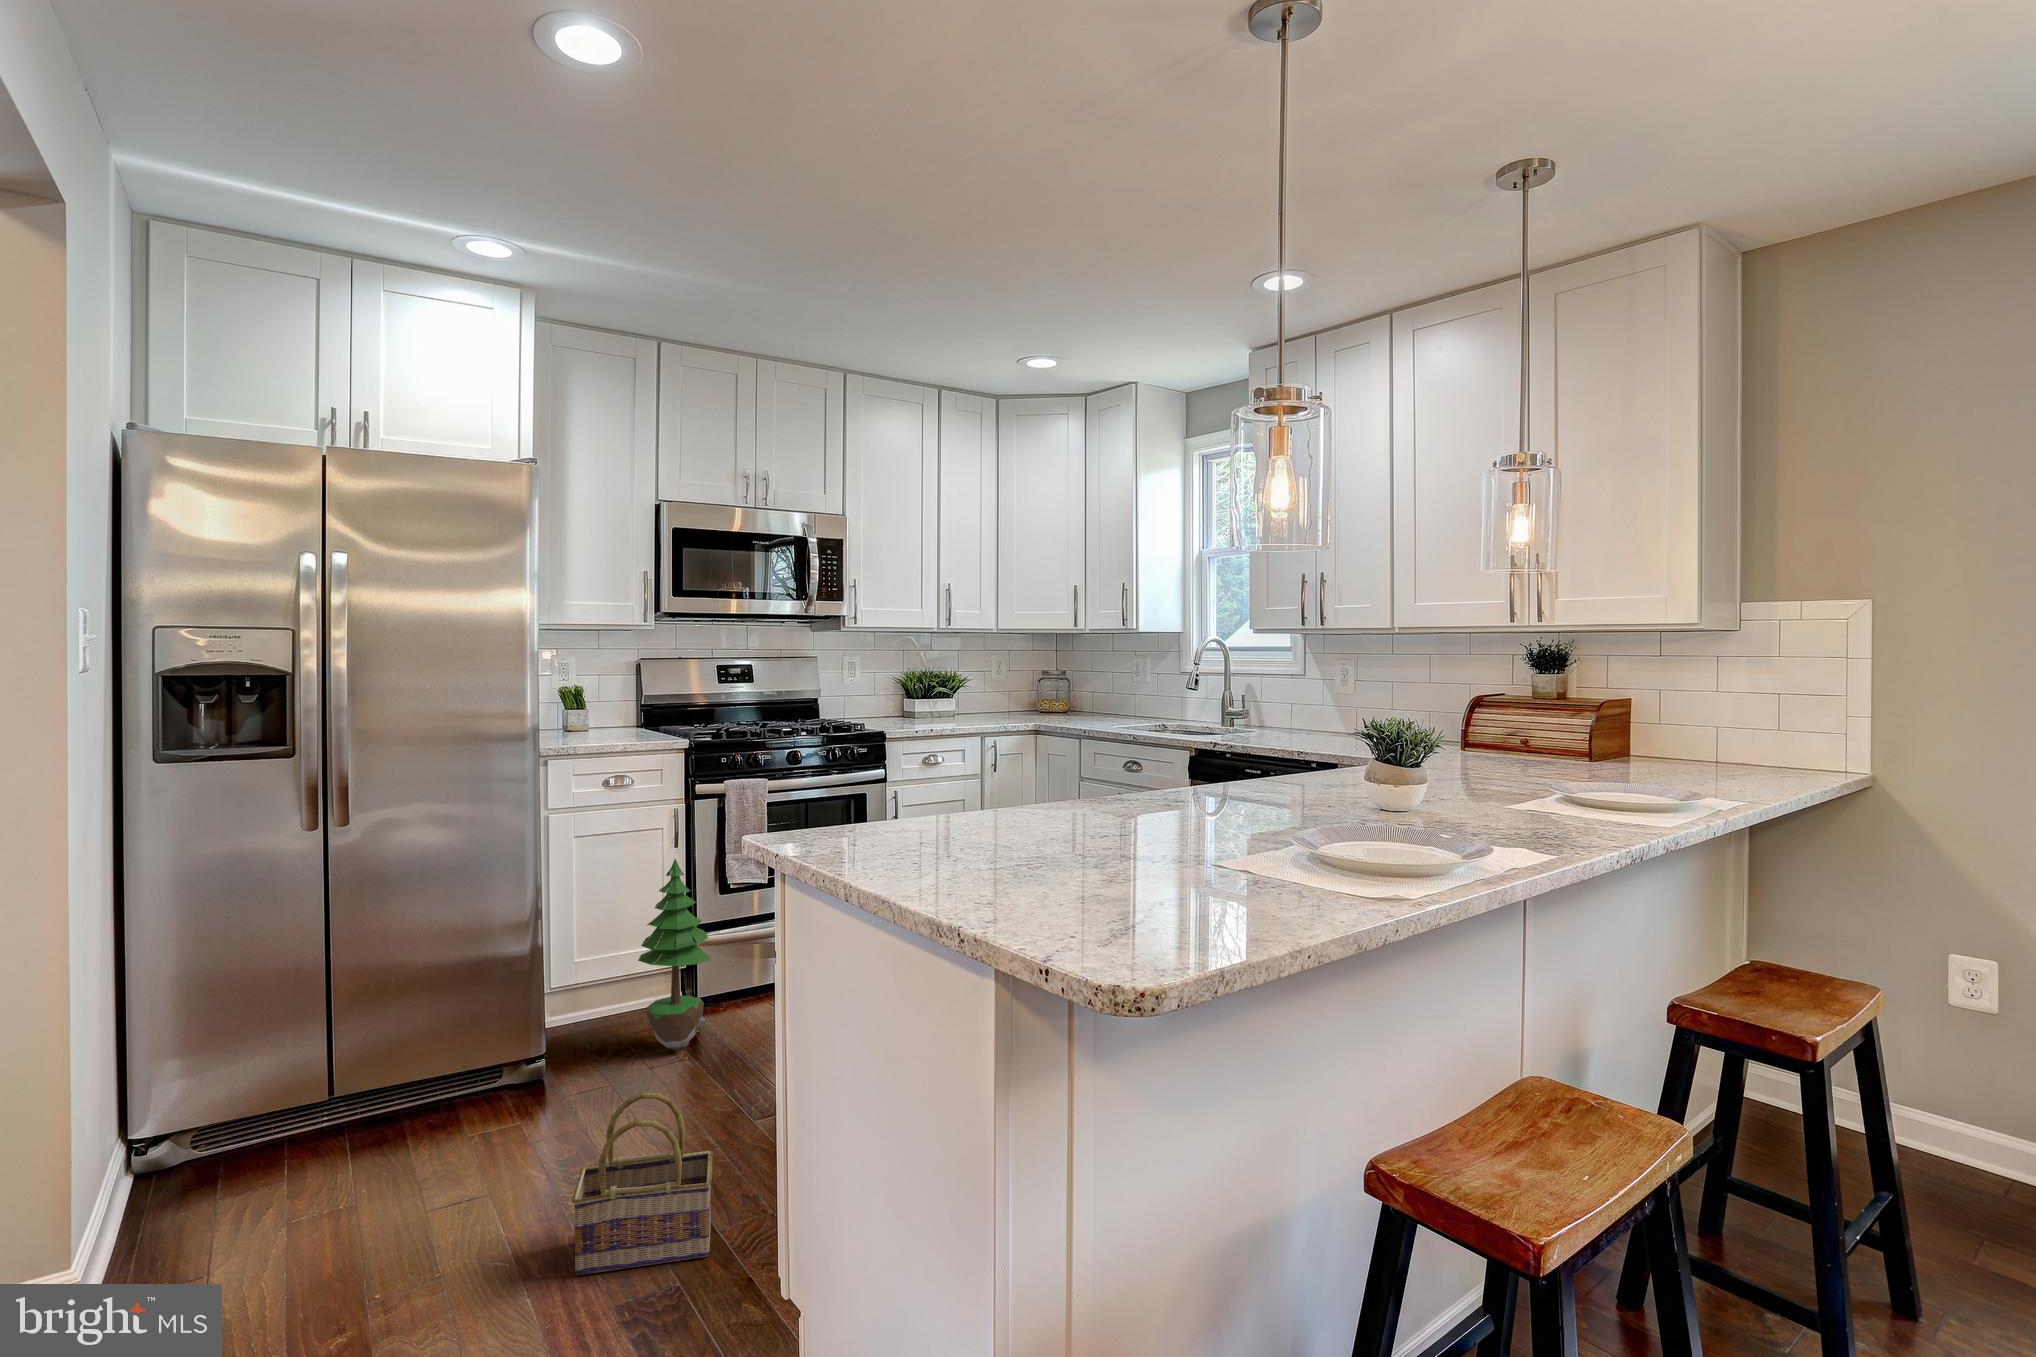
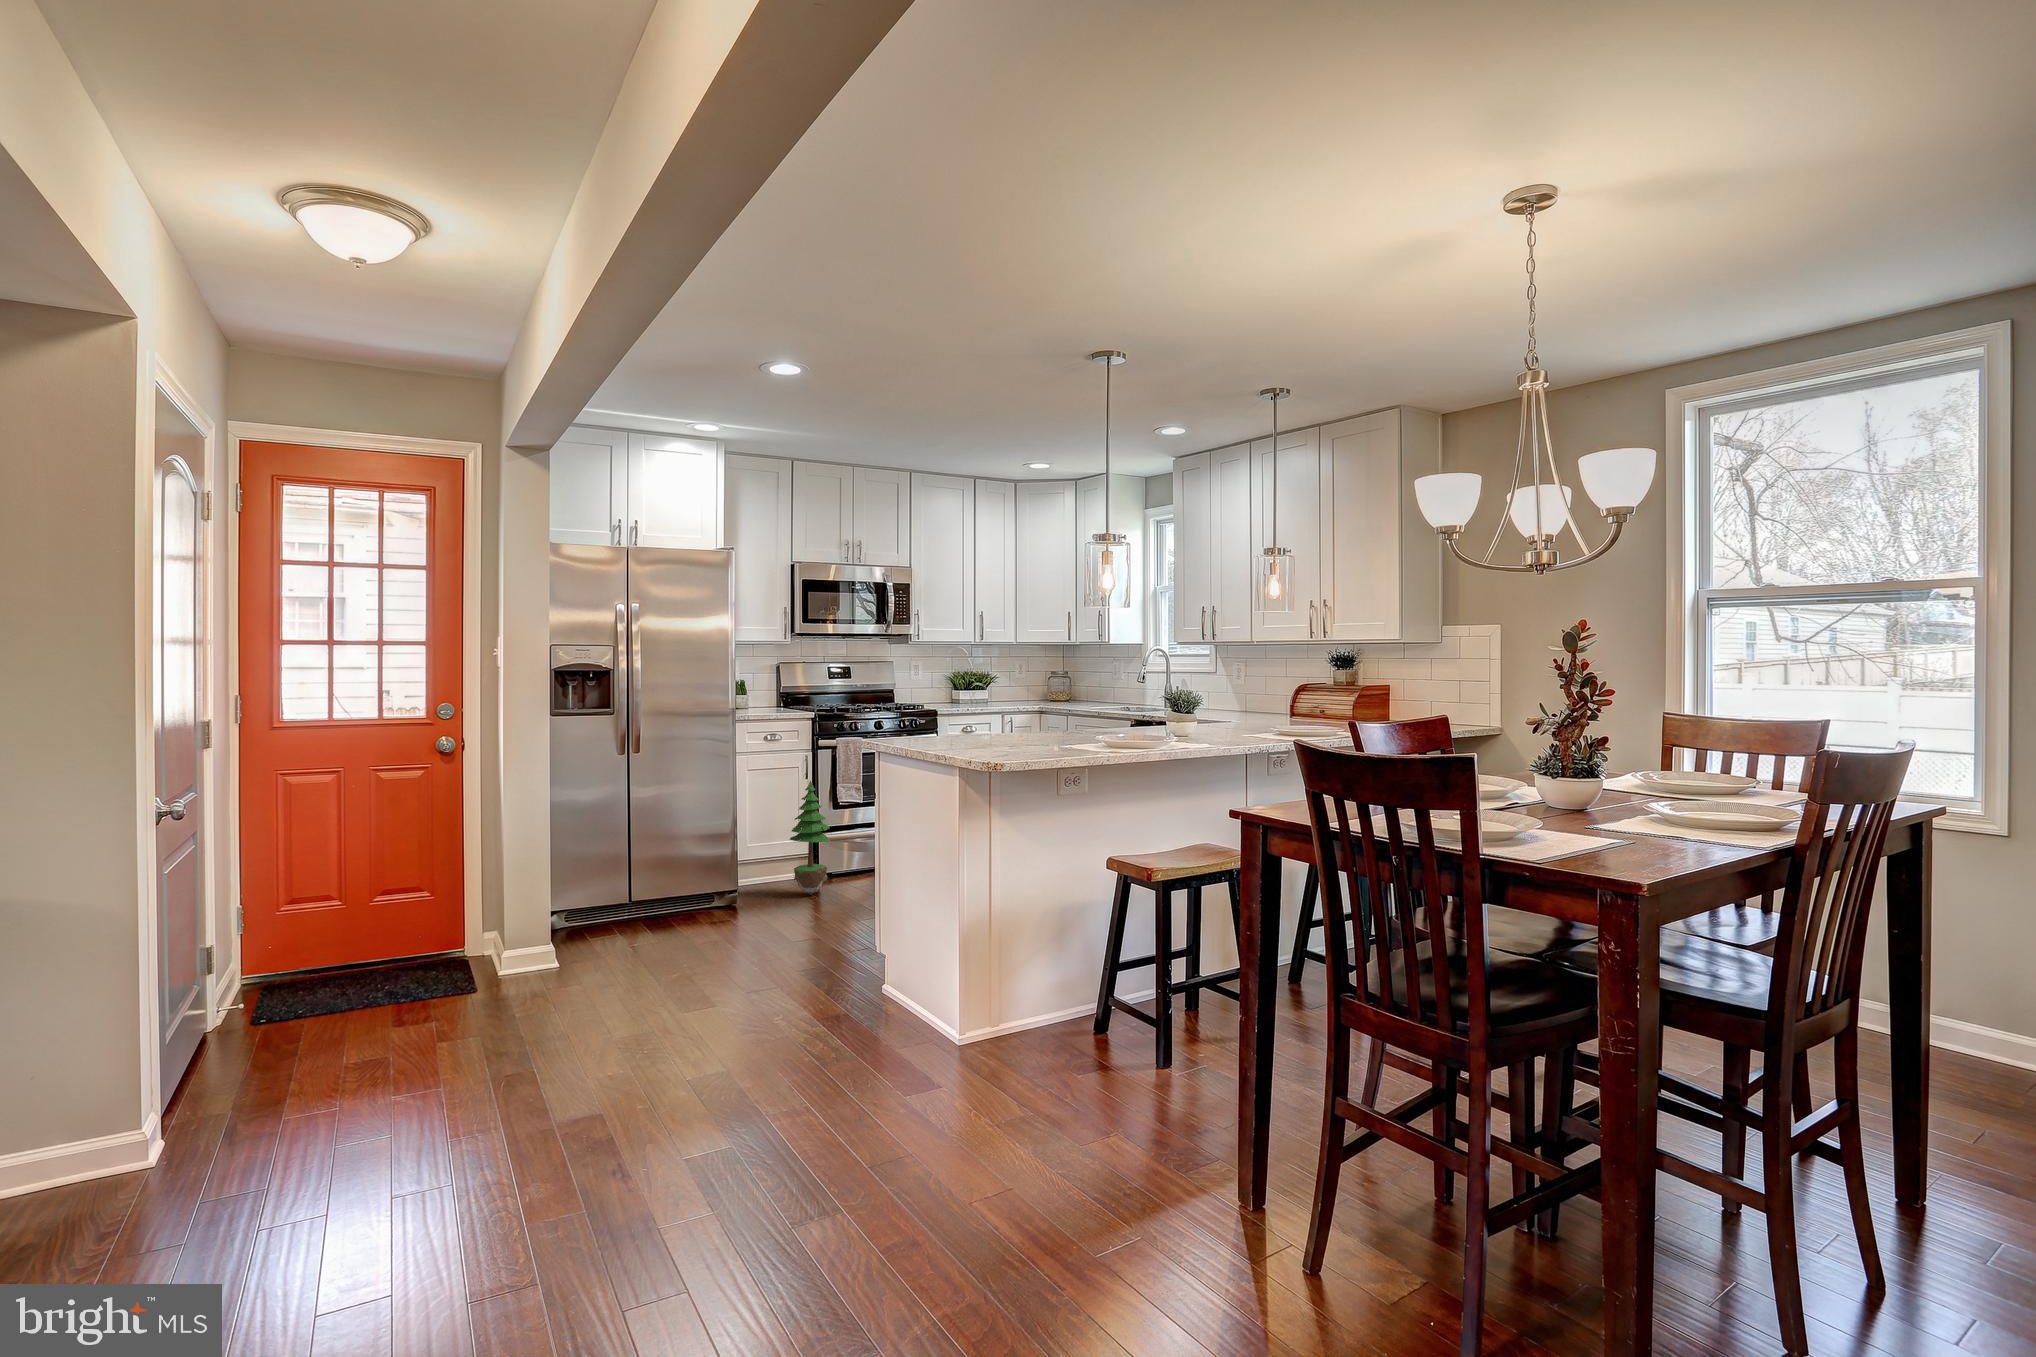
basket: present [572,1093,713,1275] -> none [780,880,846,962]

